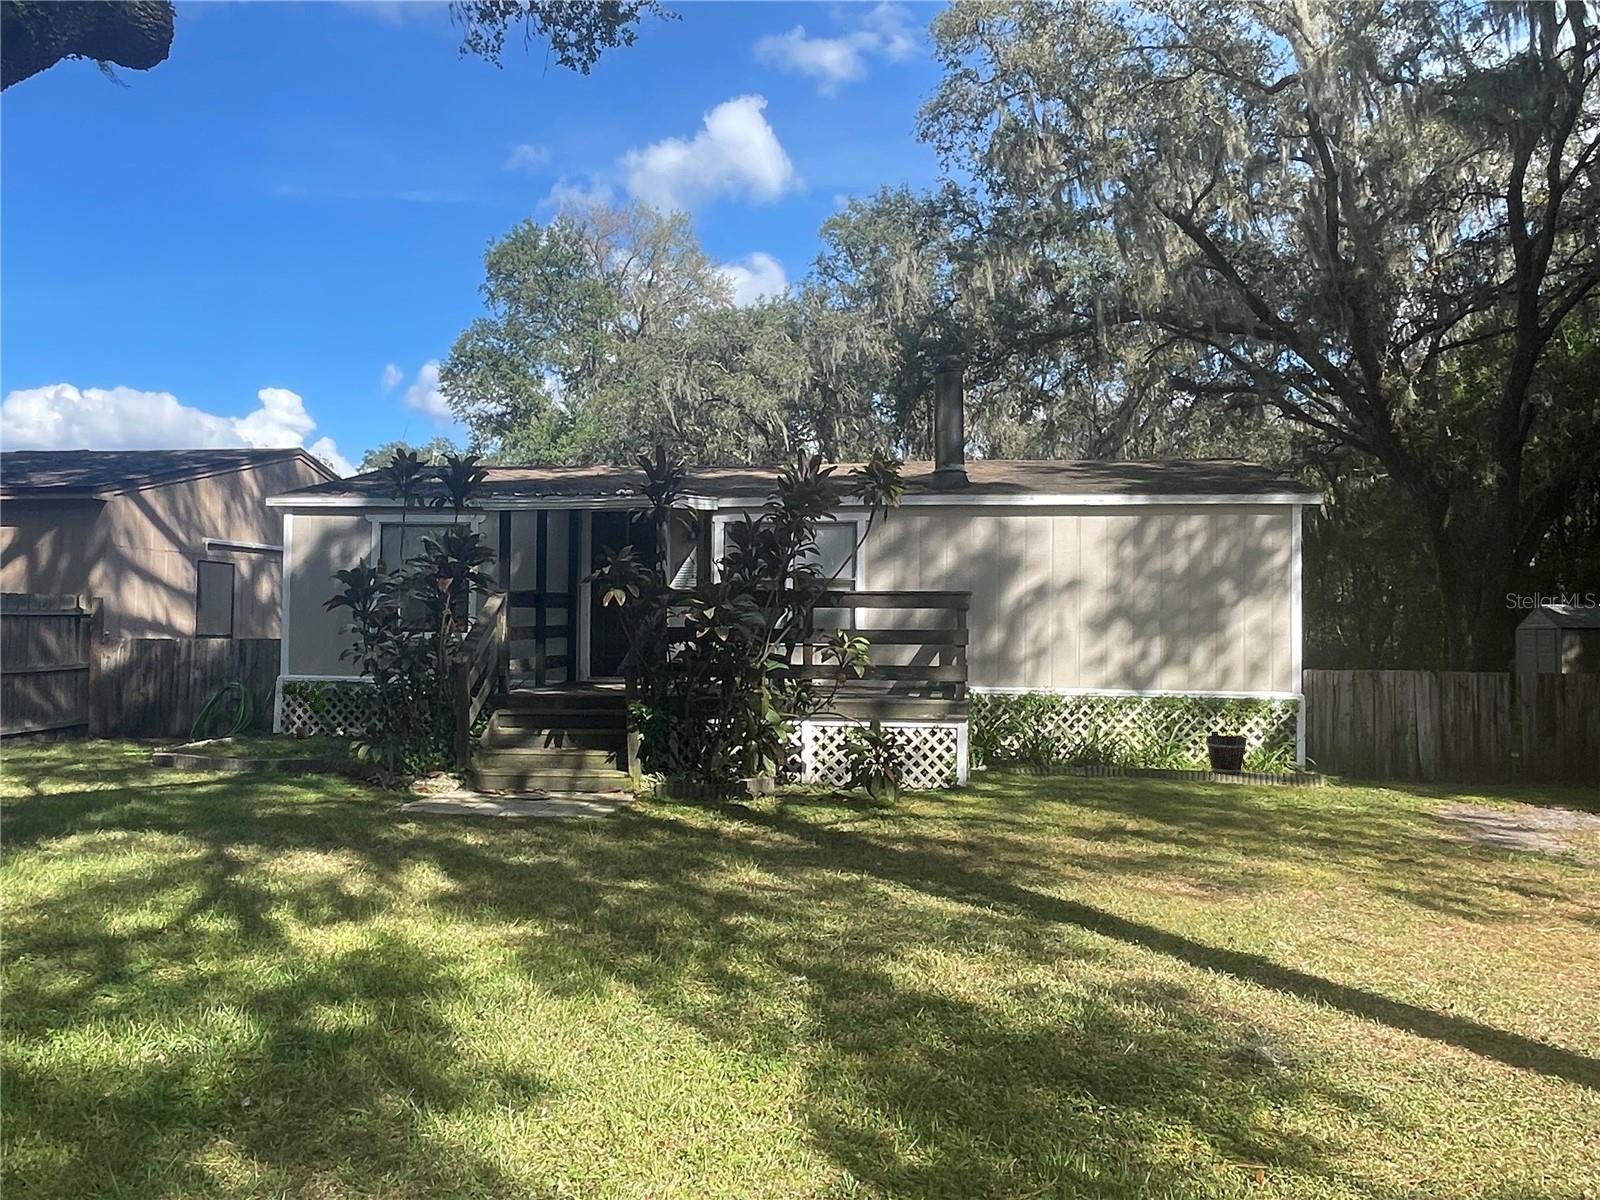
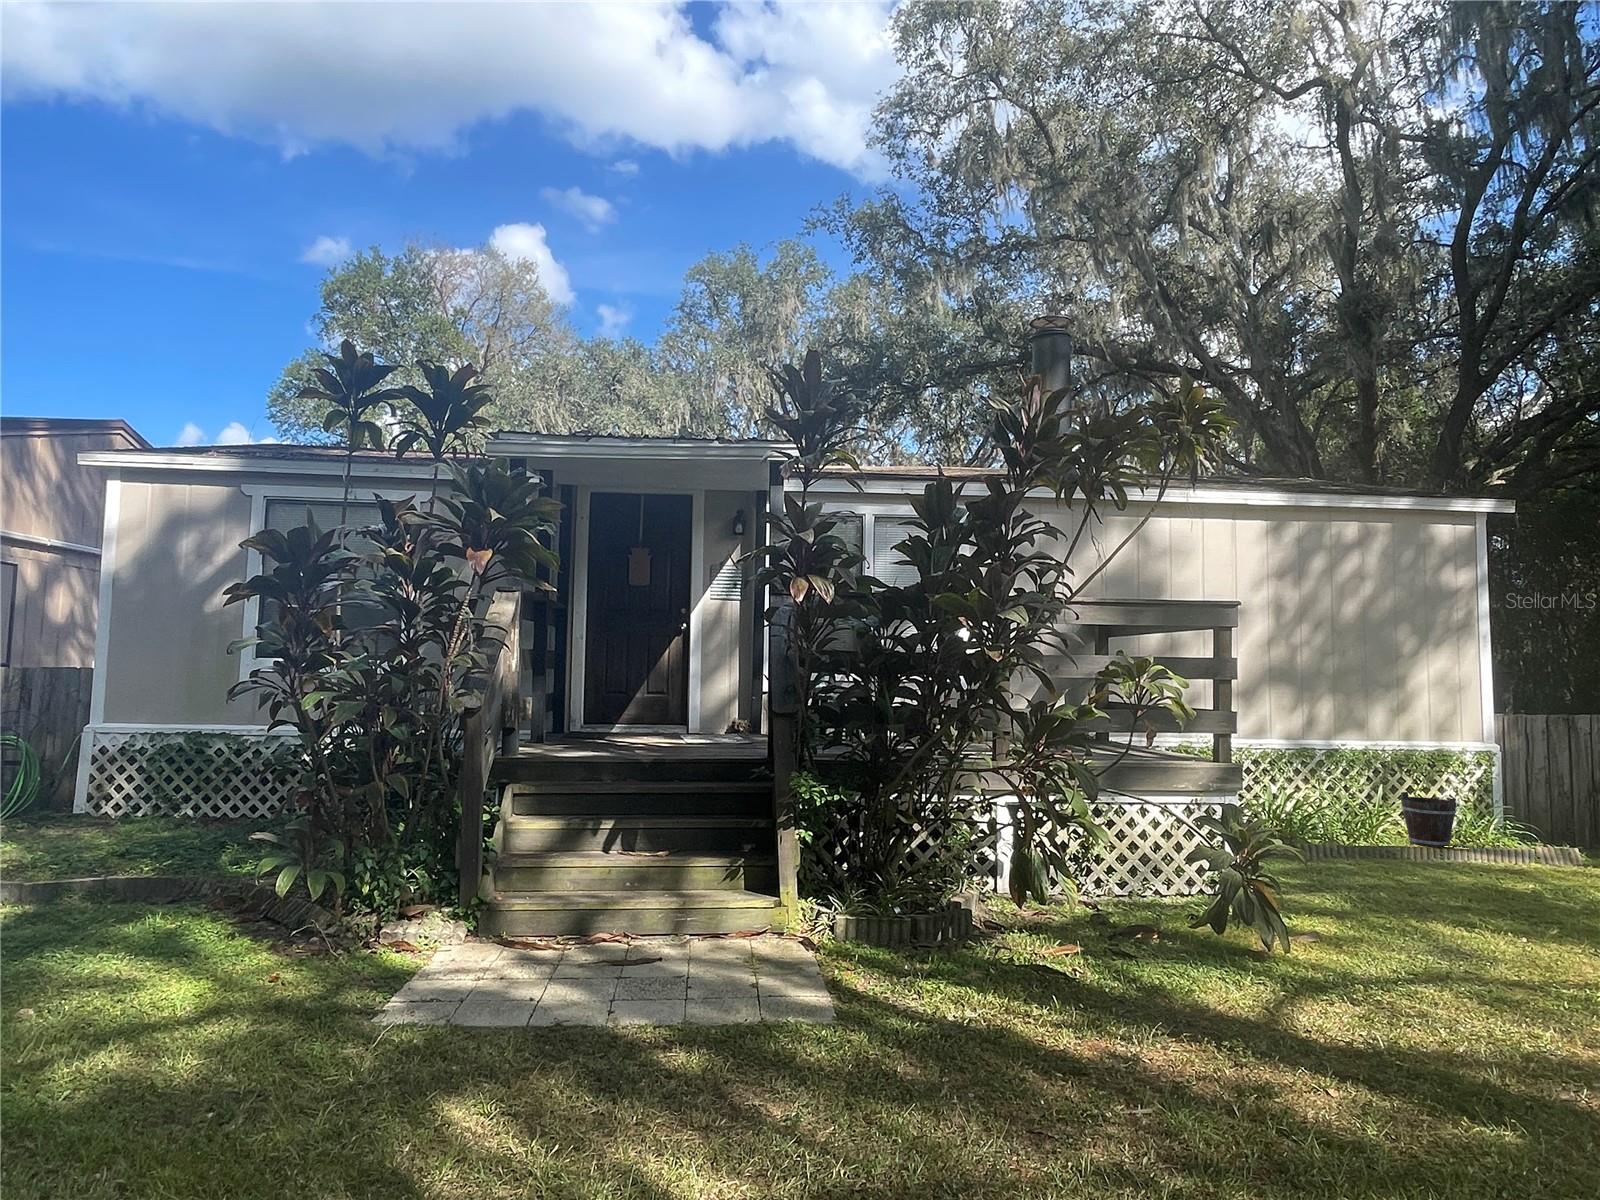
potted plant: present [281,680,330,739] -> none [85,731,176,825]

